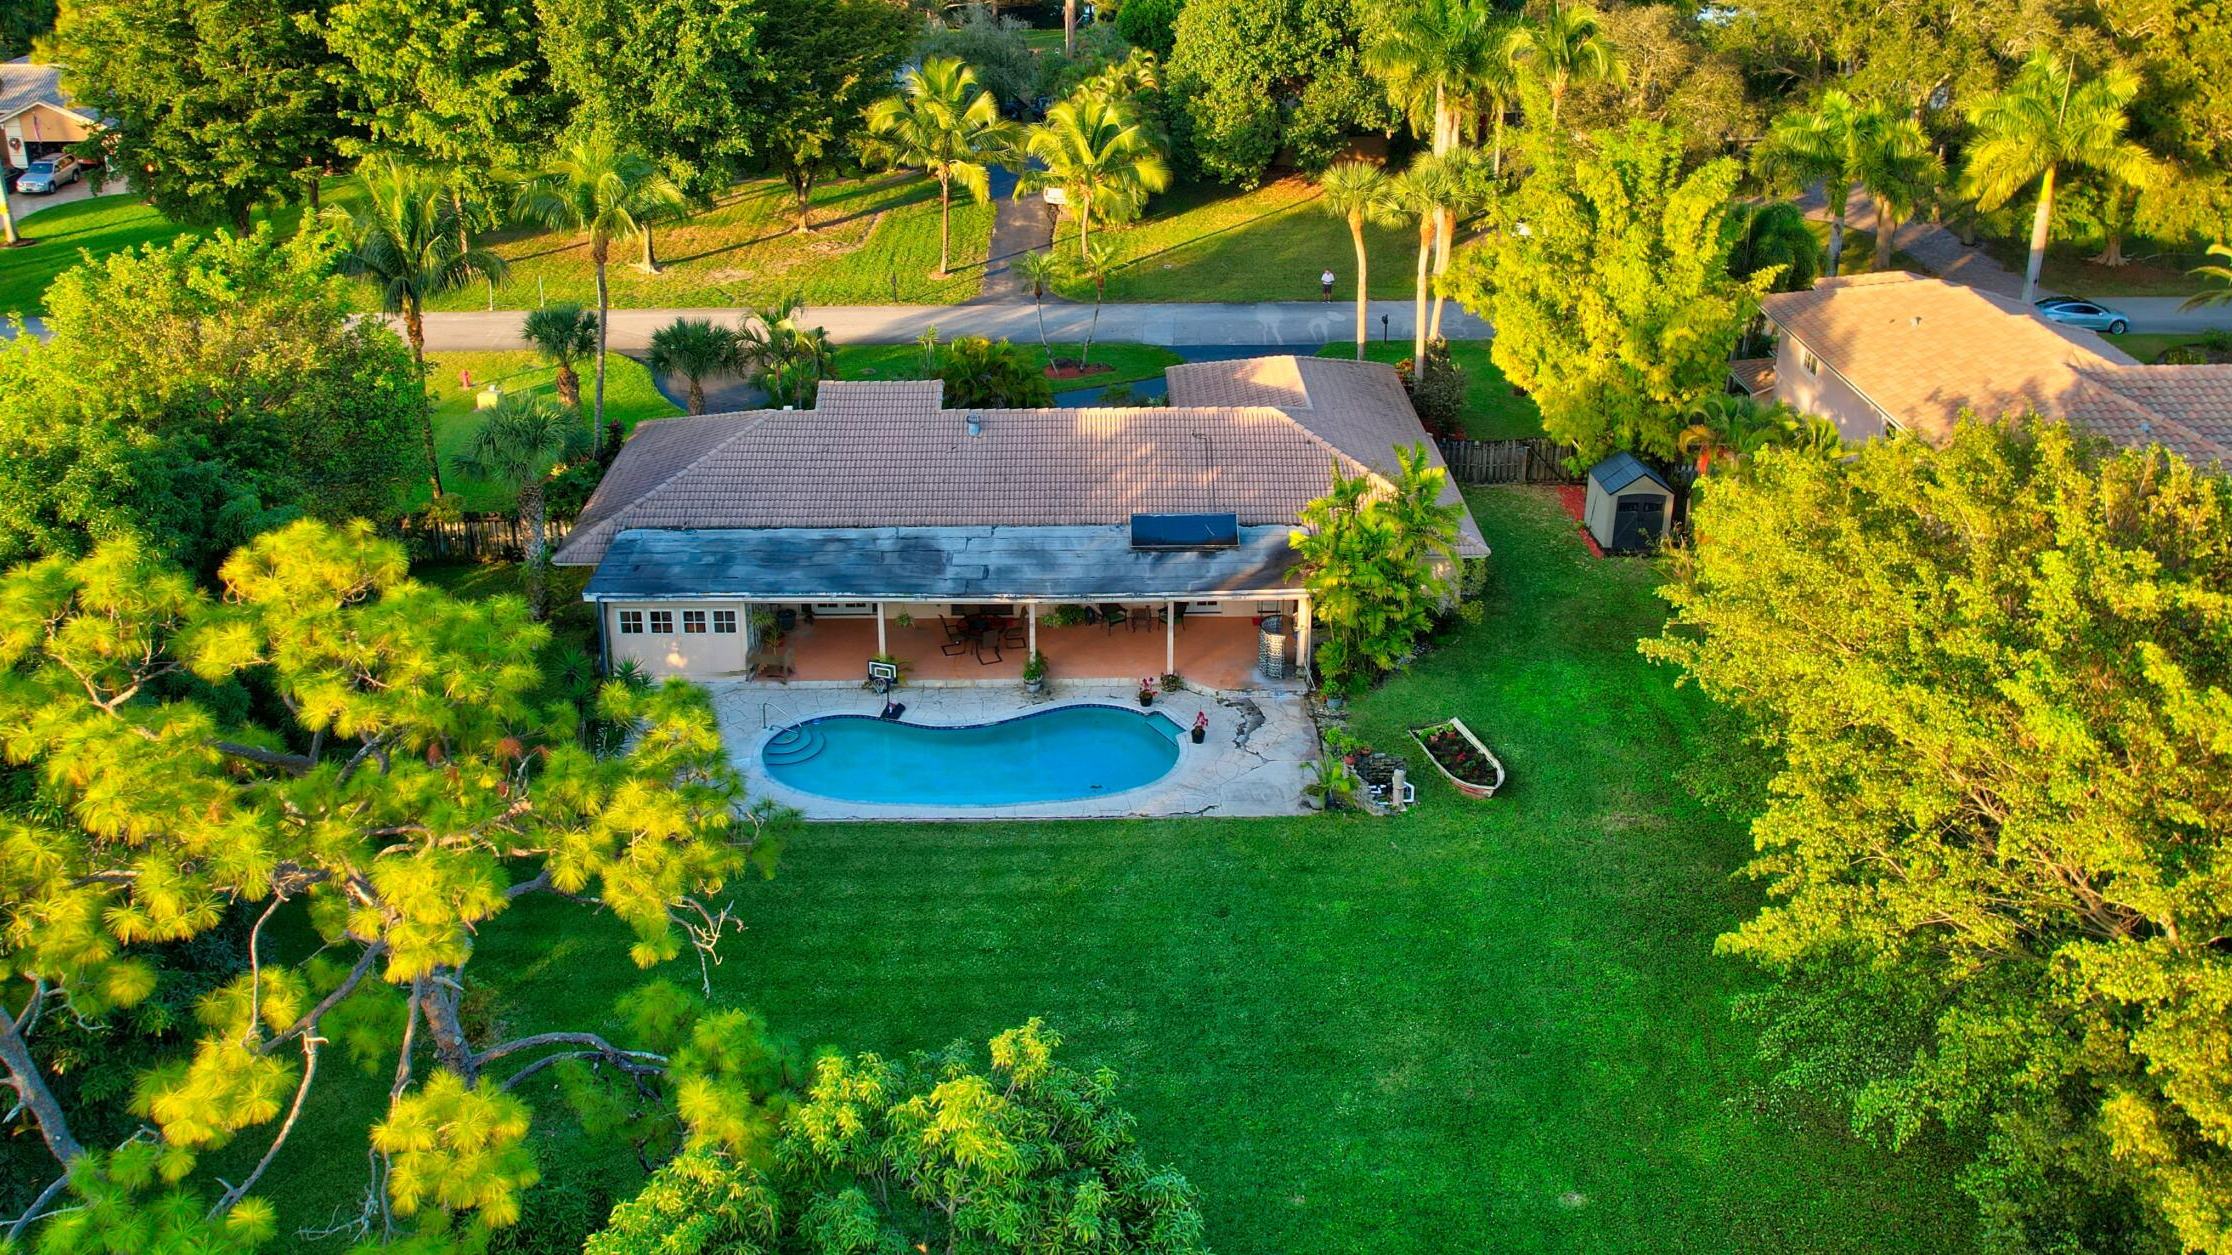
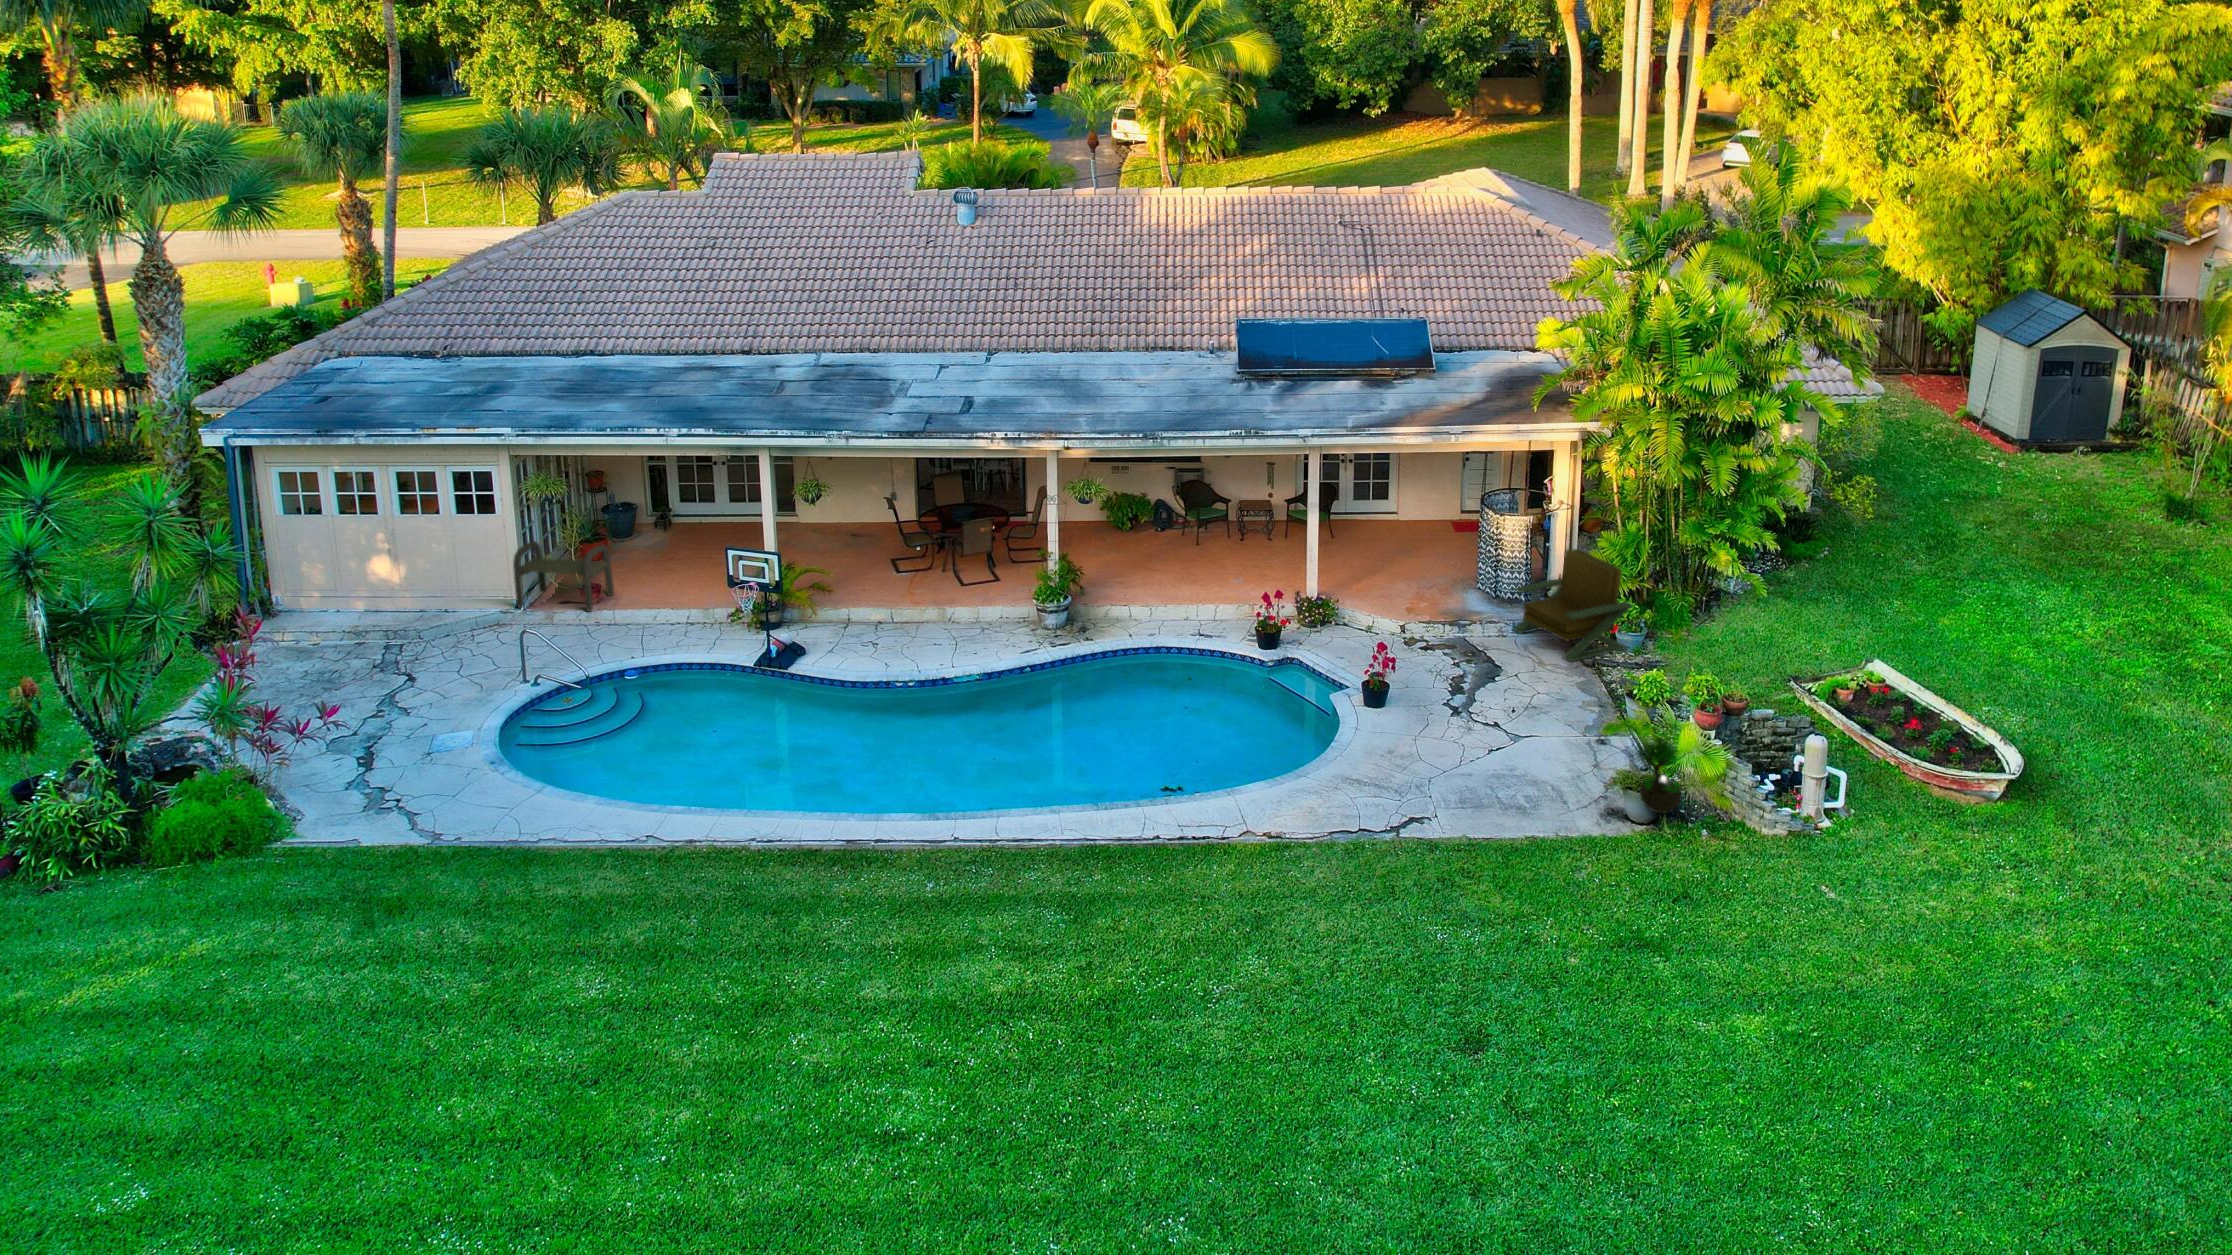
lounge chair: none [1276,653,1335,717] -> present [1514,549,1632,662]
potted tree: none [1308,767,1334,806] -> present [1632,734,1682,813]

